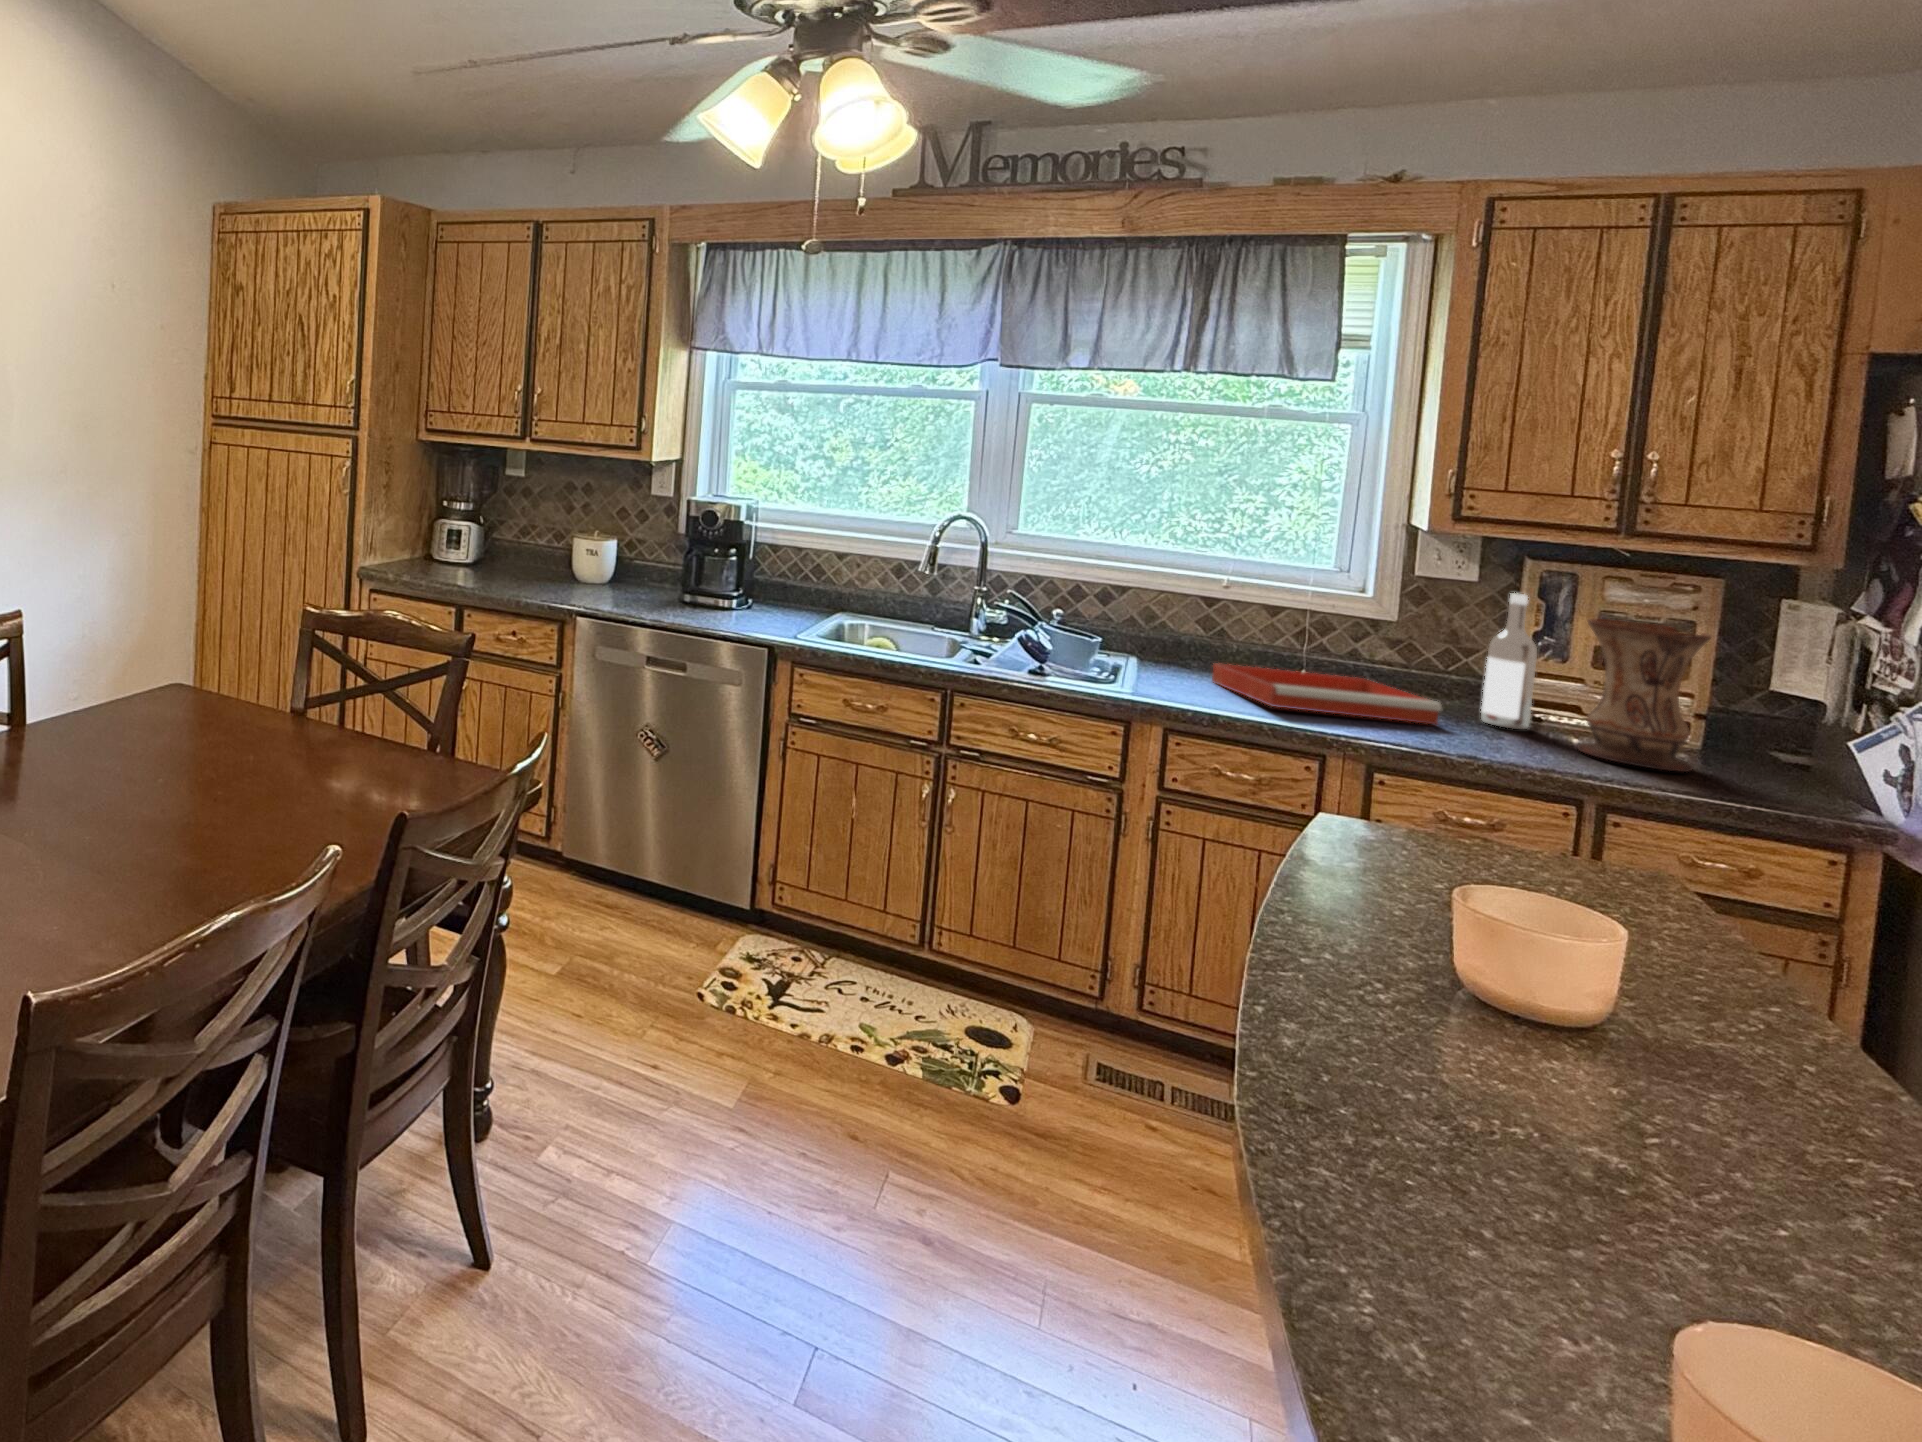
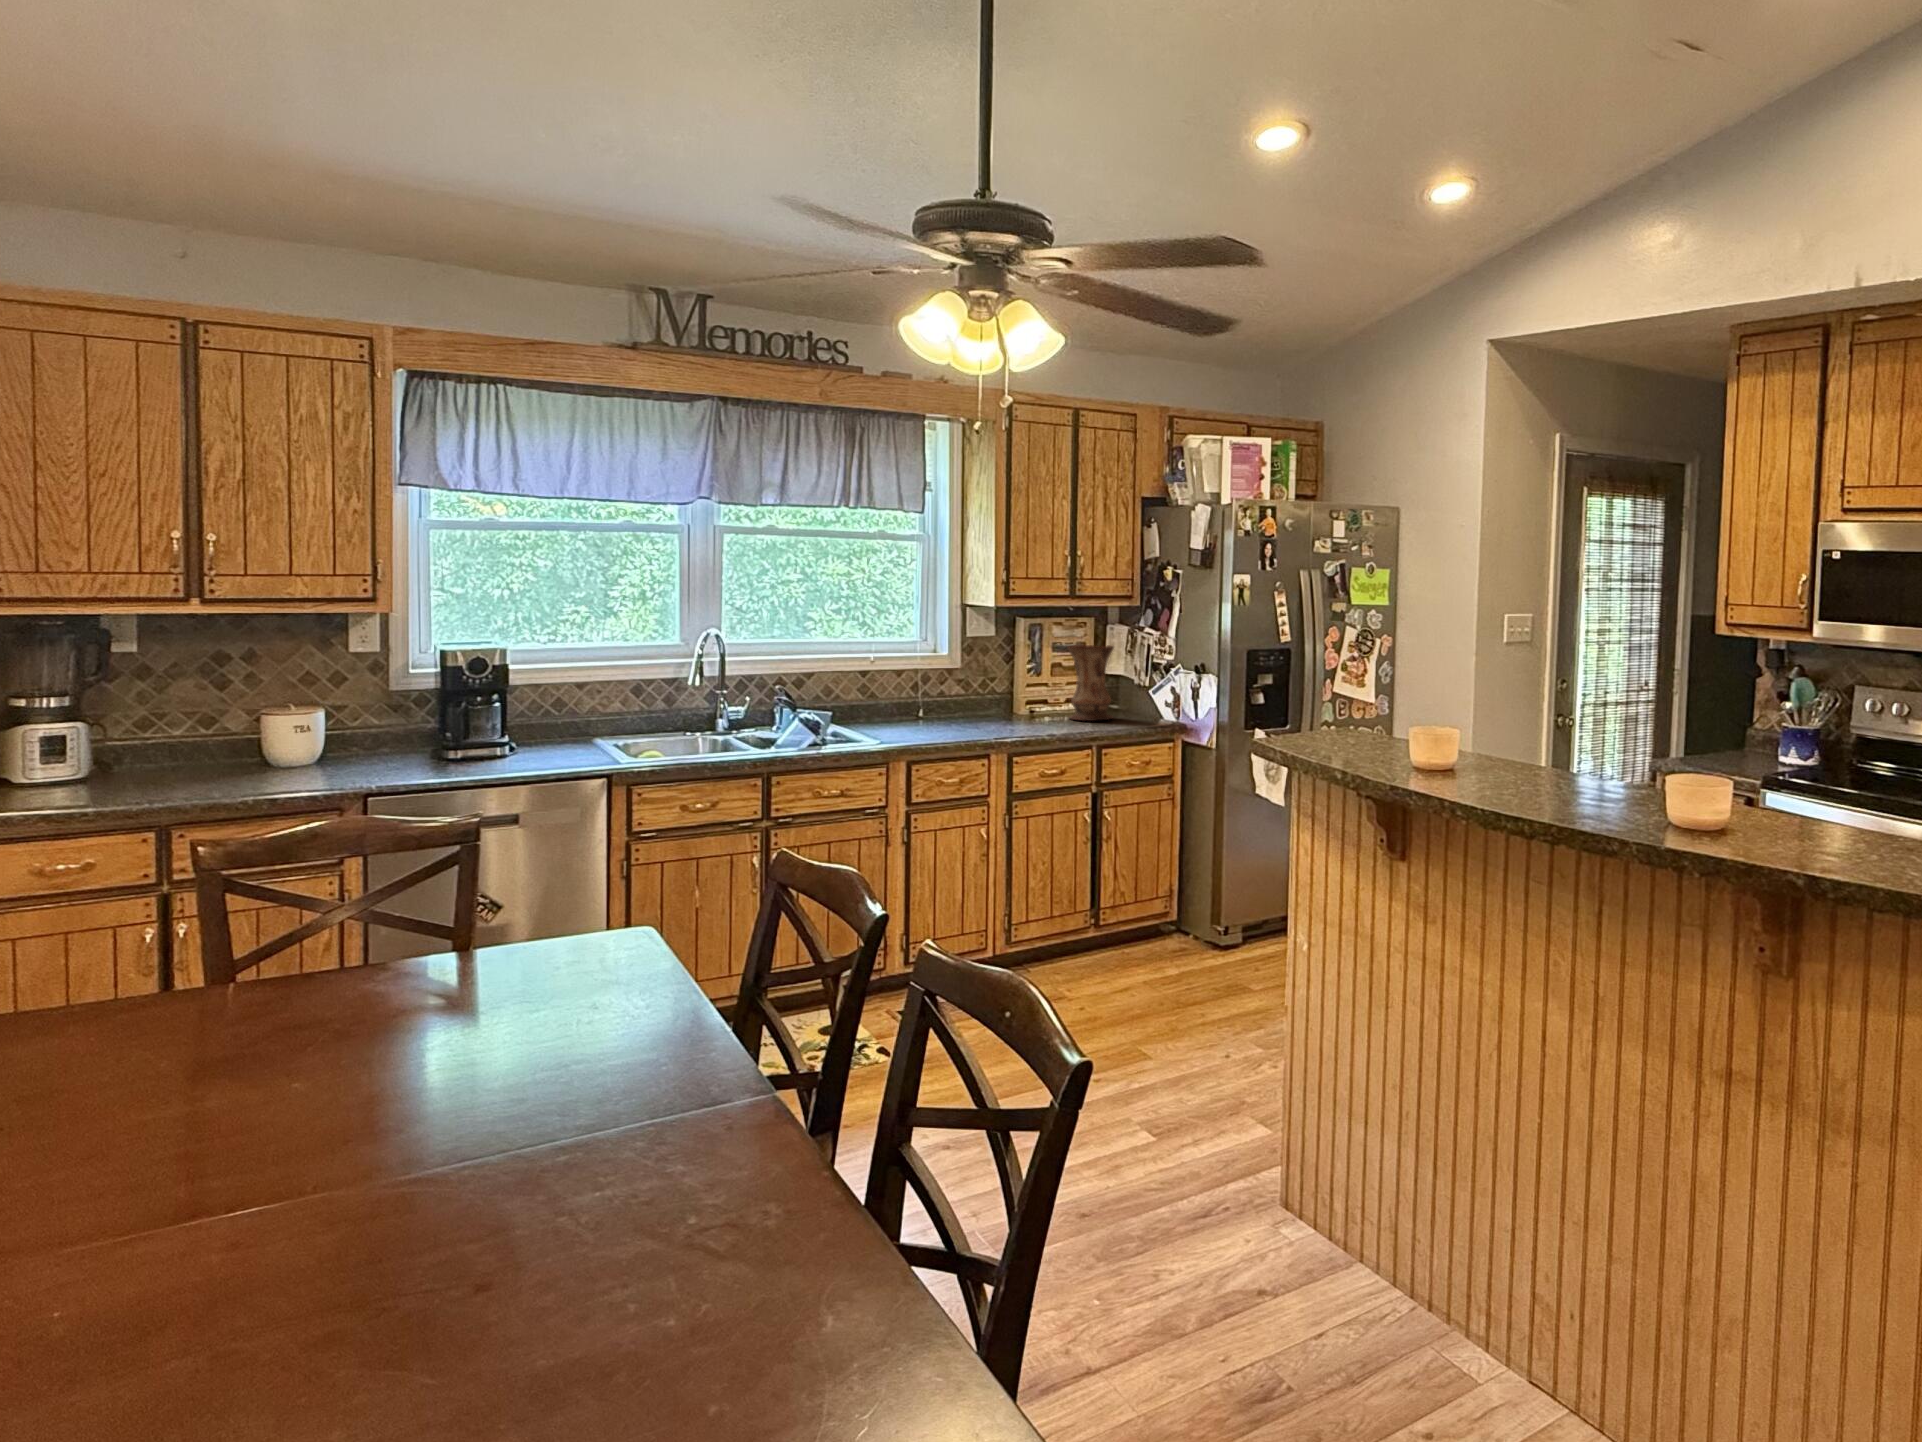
wine bottle: present [1481,593,1537,730] -> none [1020,638,1042,717]
tray: present [1212,663,1442,724] -> none [896,706,1018,730]

